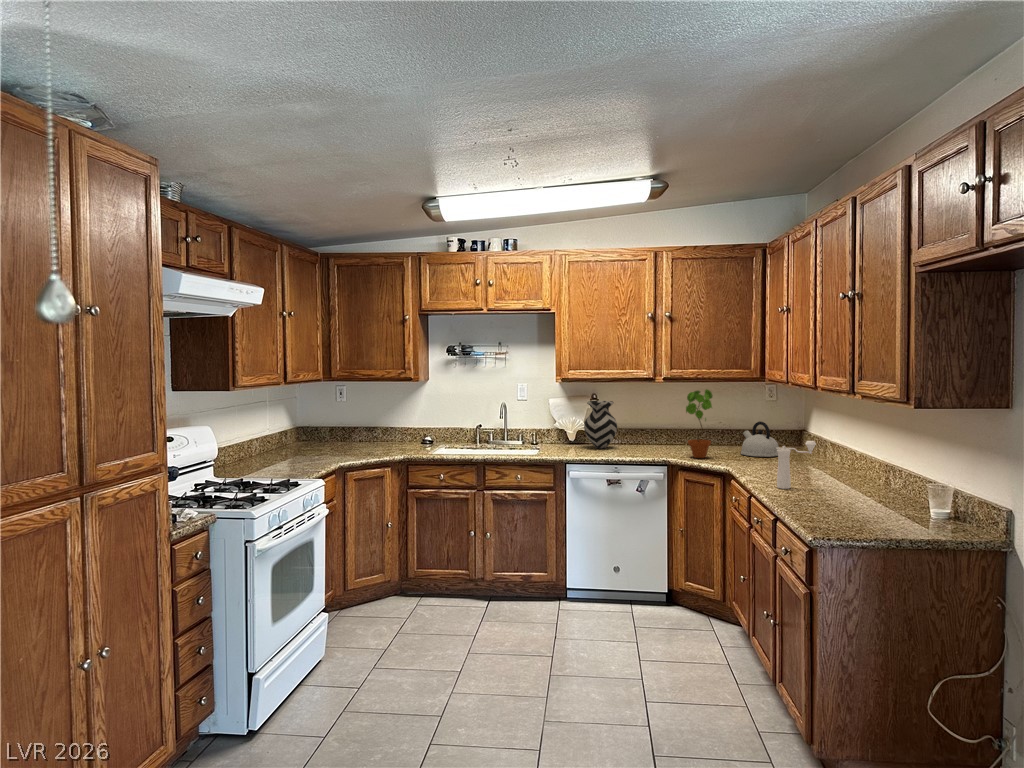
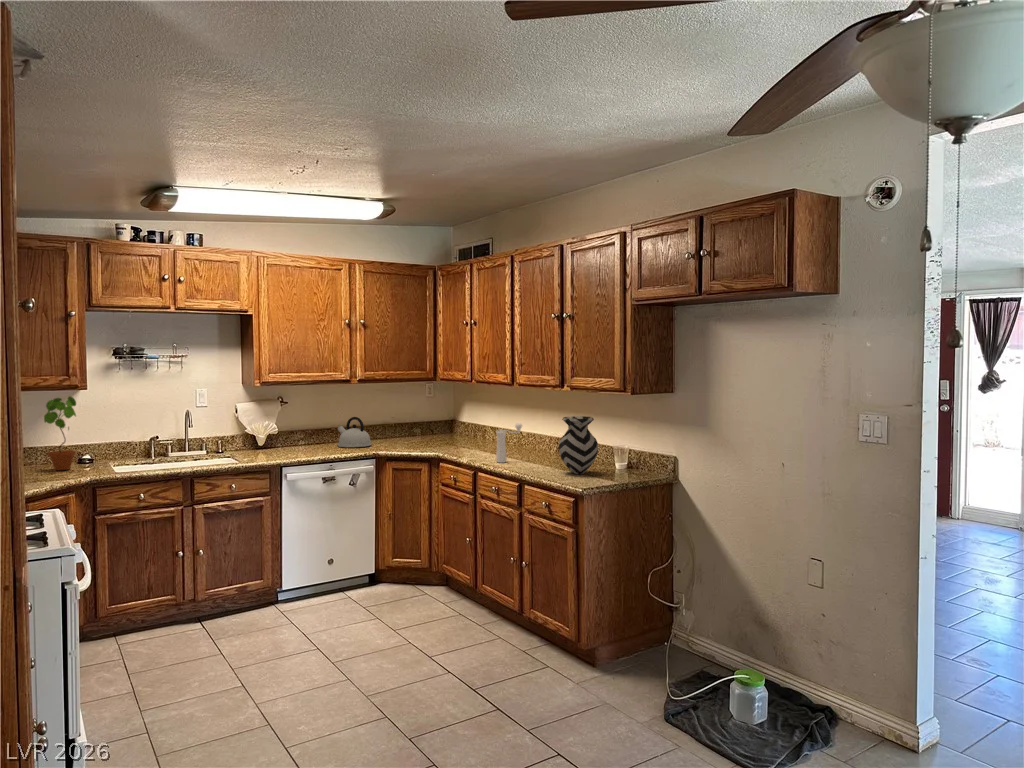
potted plant: present [686,389,712,458] -> present [44,396,76,470]
vase: present [584,401,617,448] -> present [558,416,598,474]
kettle: present [741,421,779,457] -> present [338,417,372,447]

